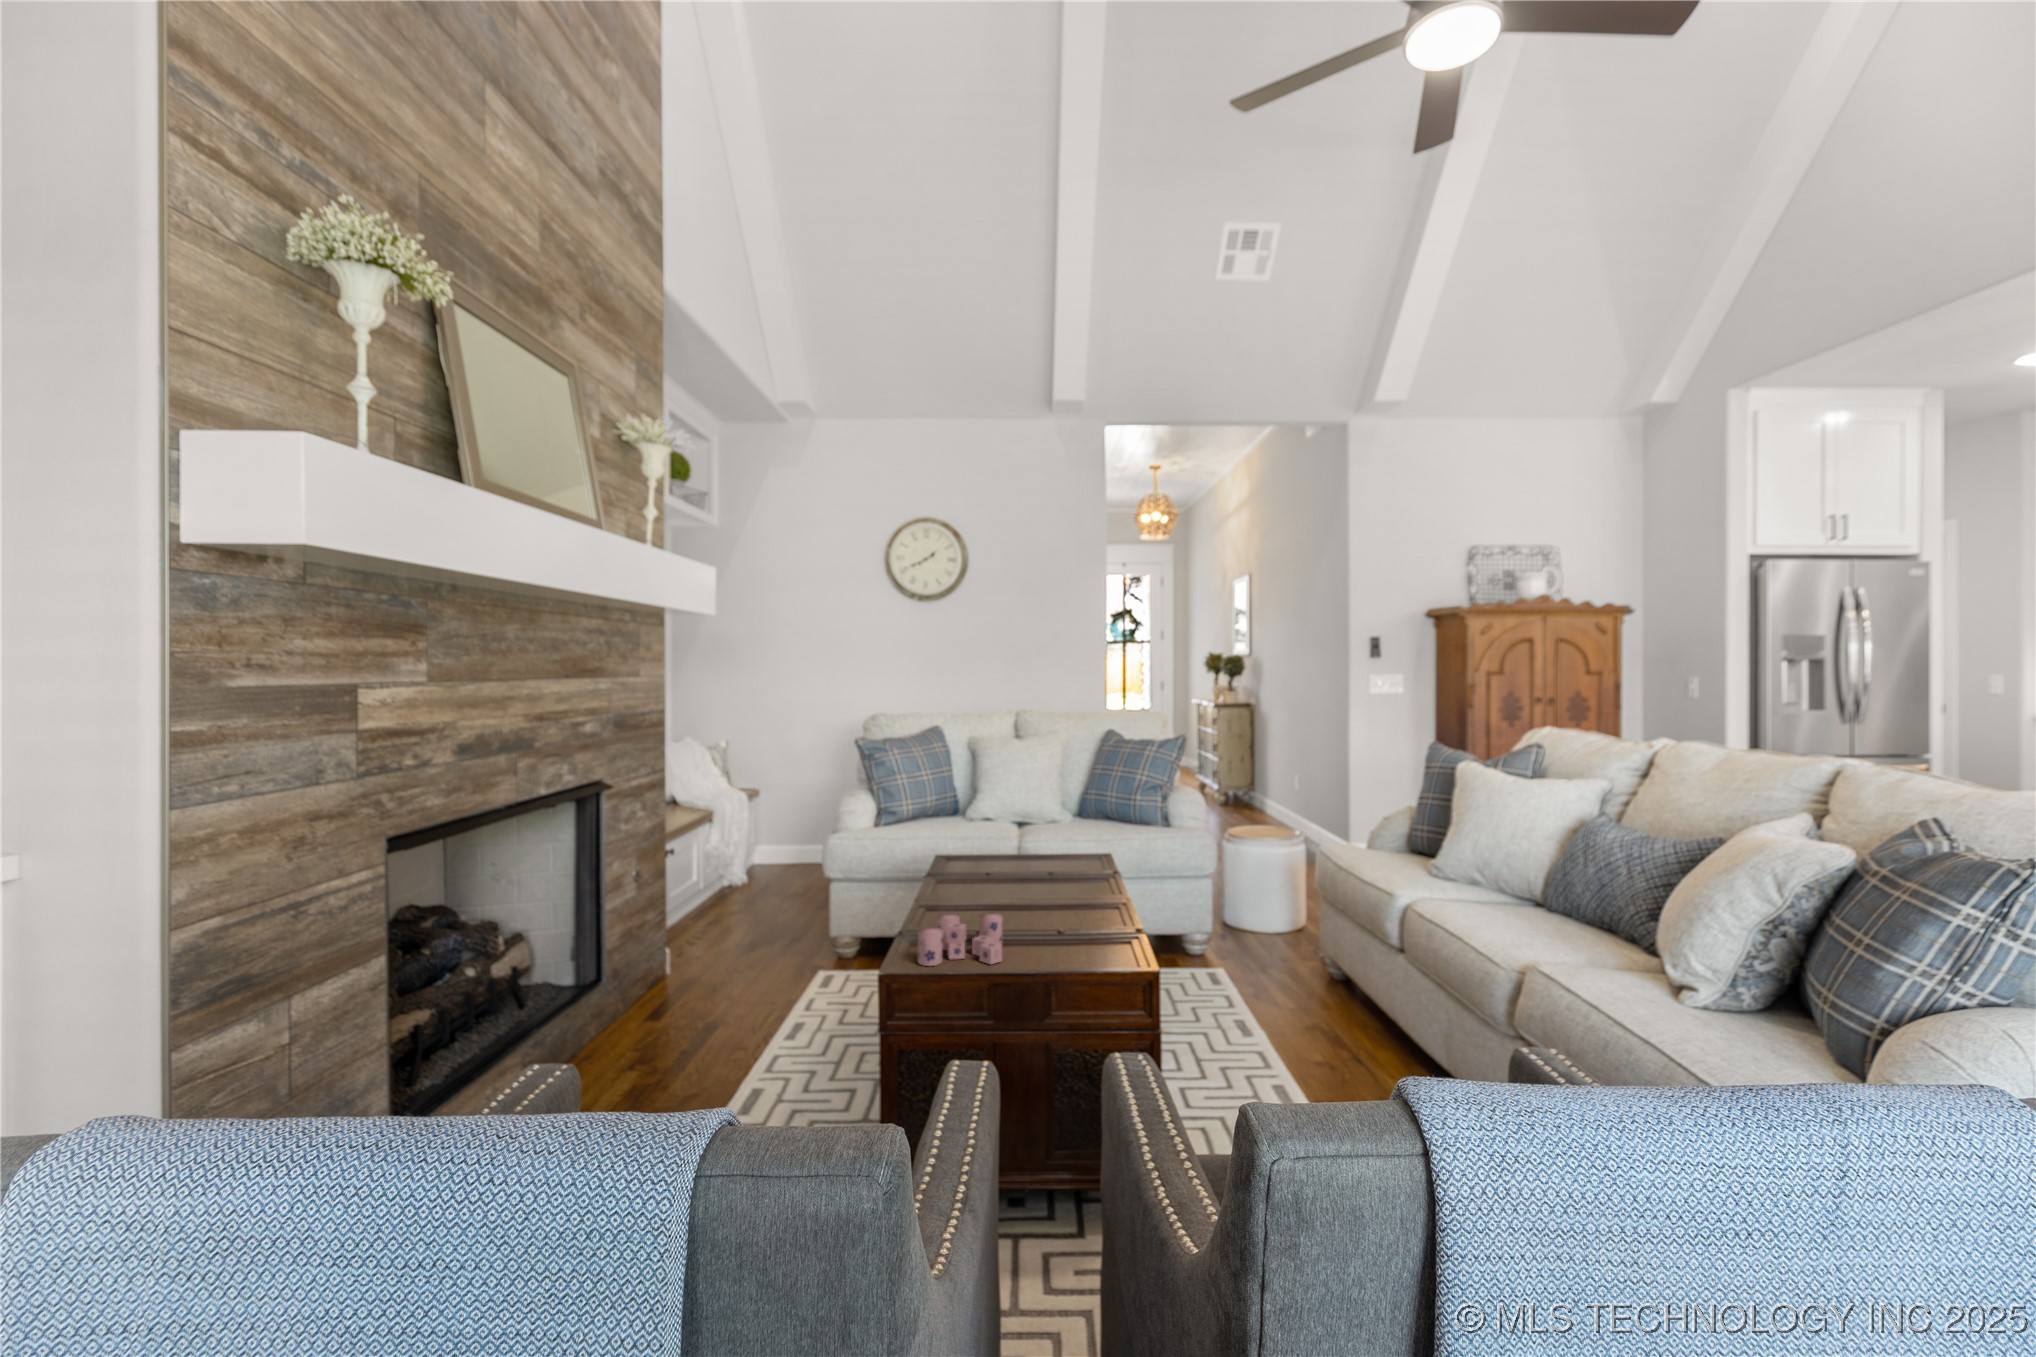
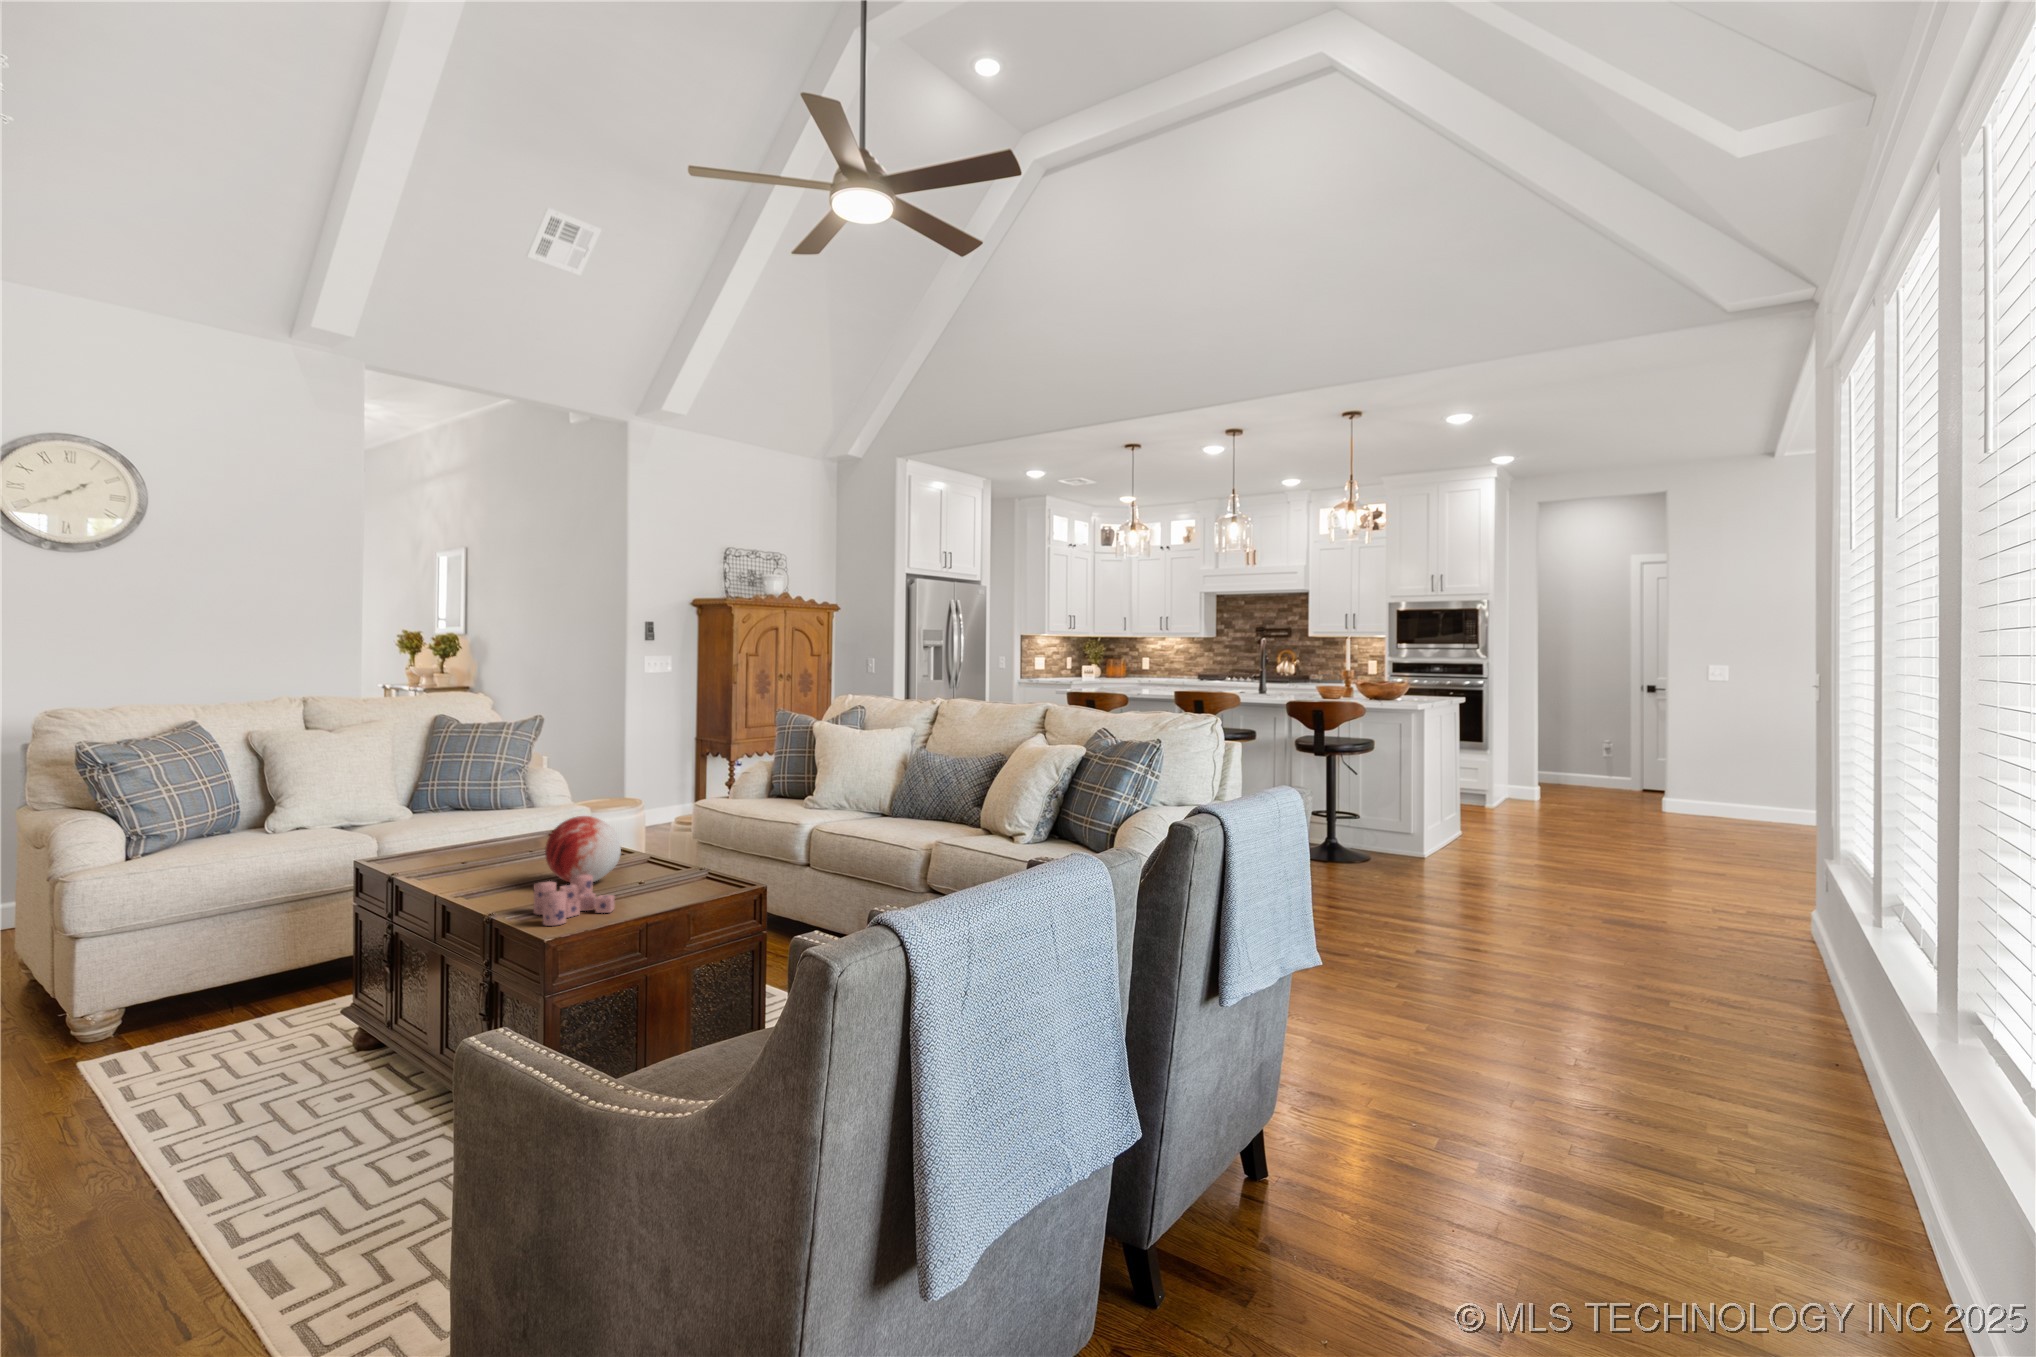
decorative orb: none [1000,847,1075,922] -> present [545,816,621,882]

